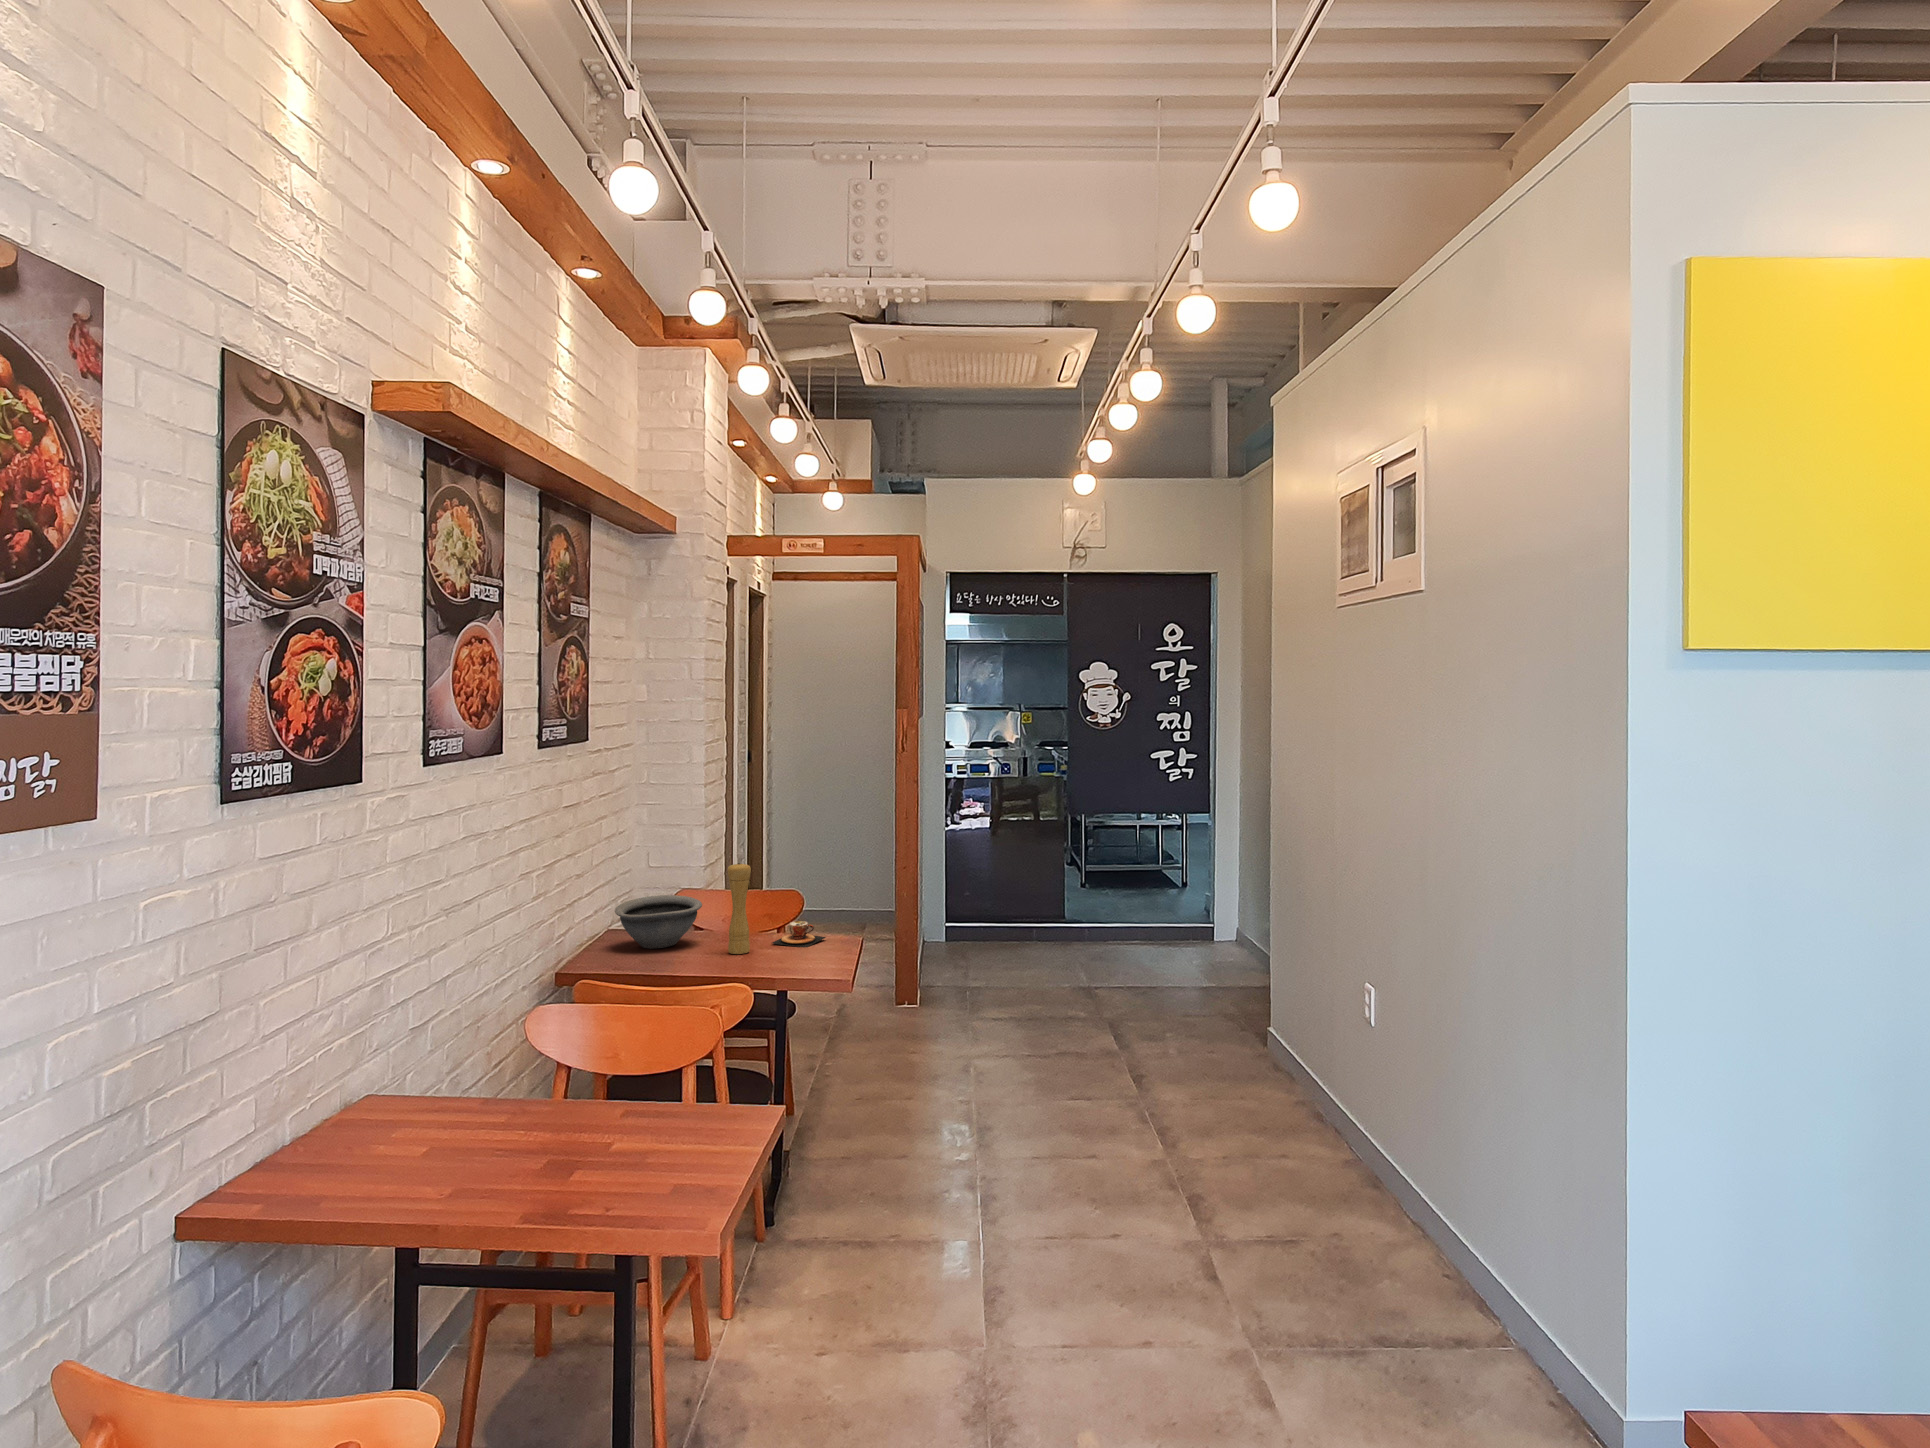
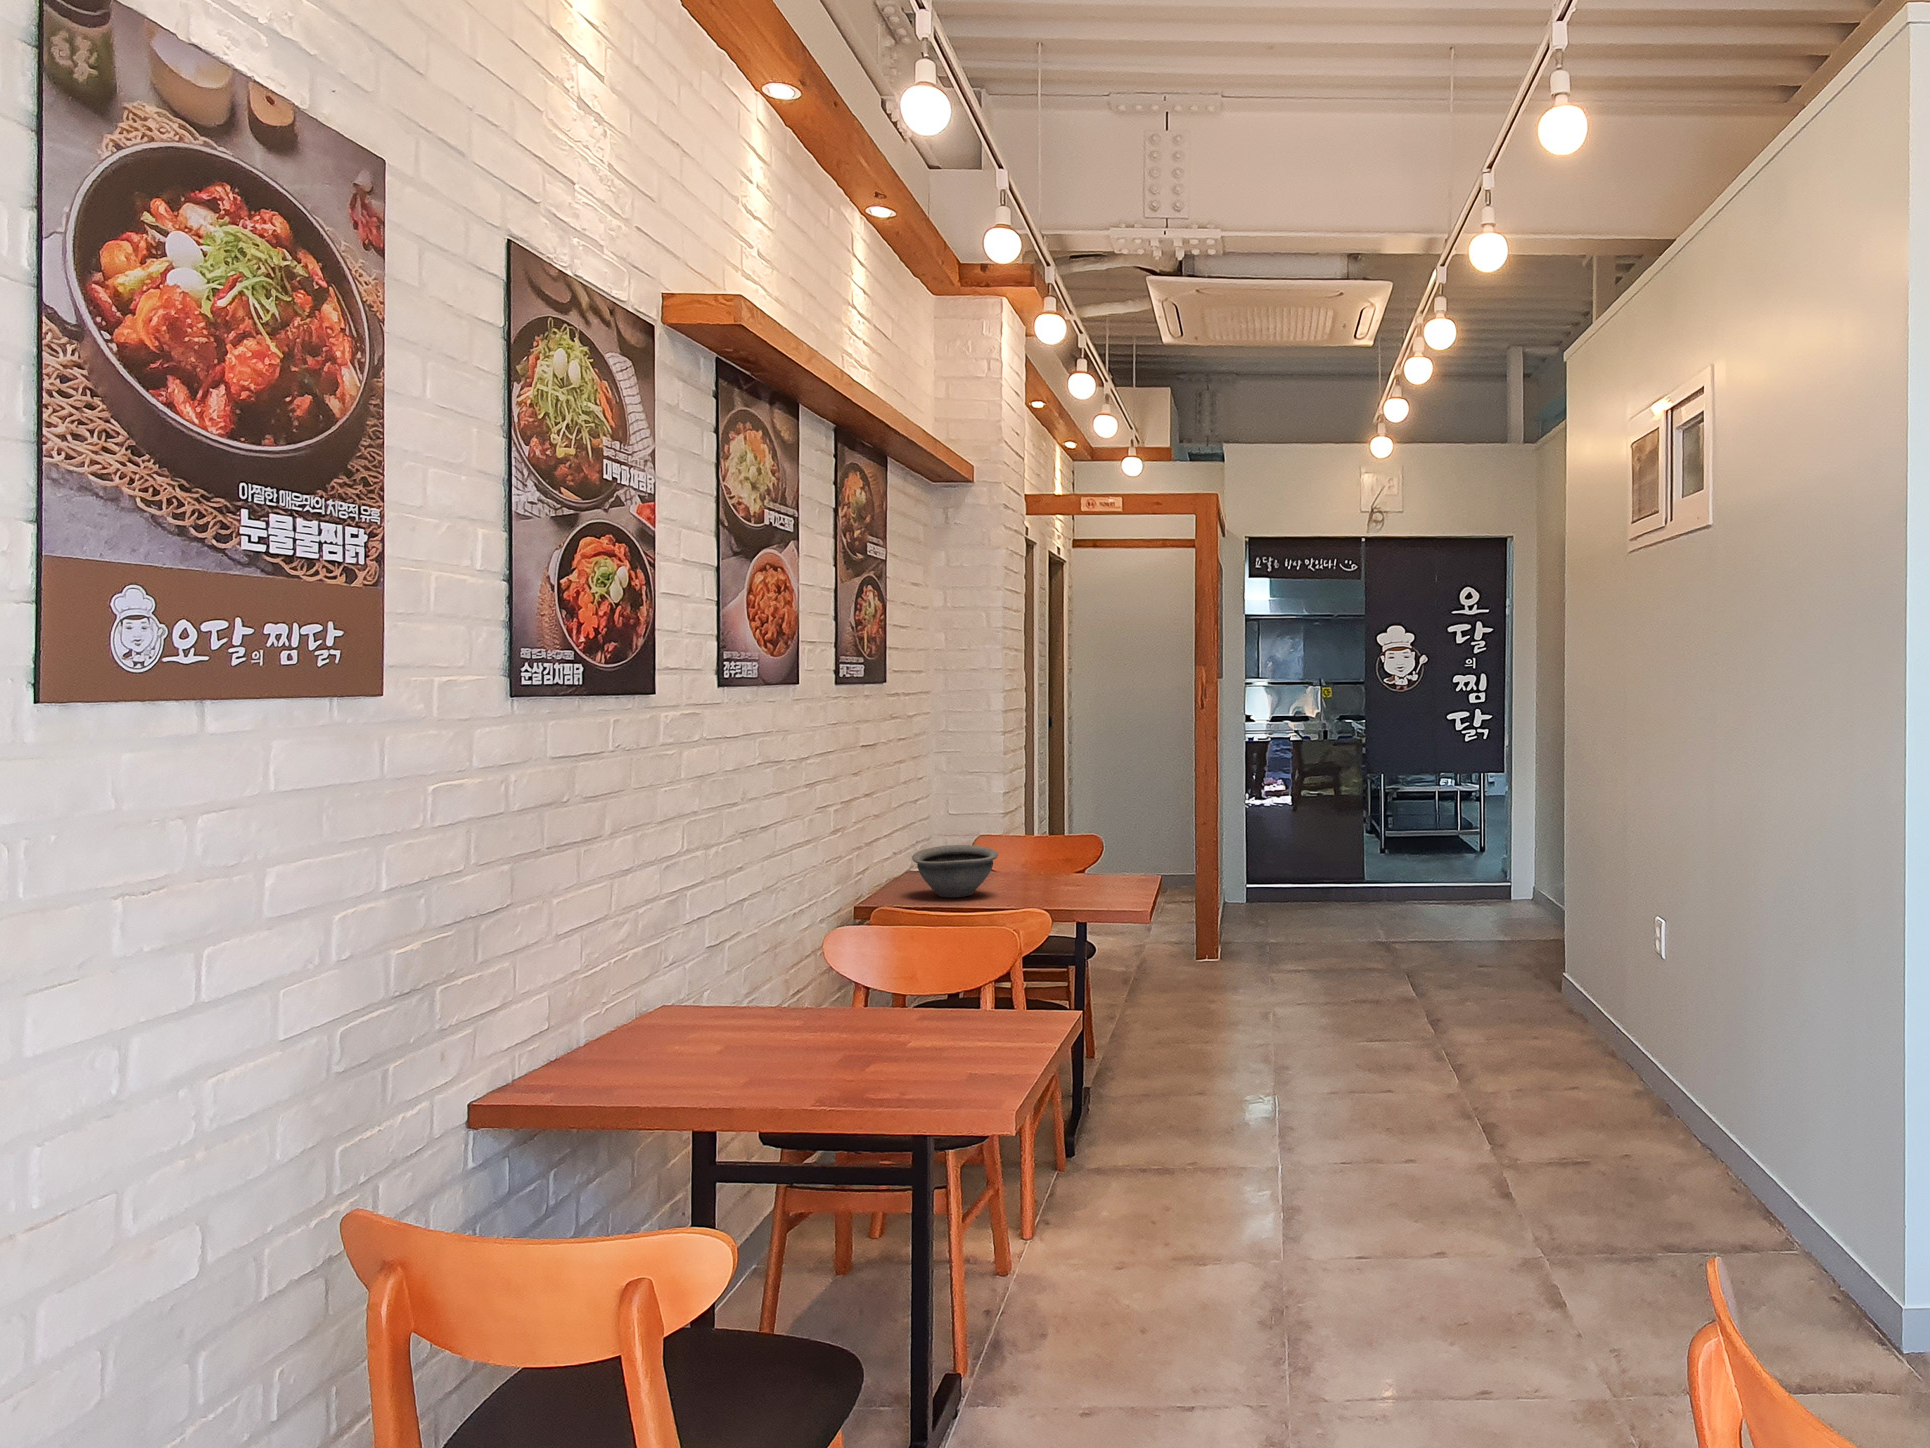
pepper mill: present [728,863,751,954] -> none [1022,811,1046,906]
teacup: present [772,921,826,948] -> none [1068,876,1126,904]

